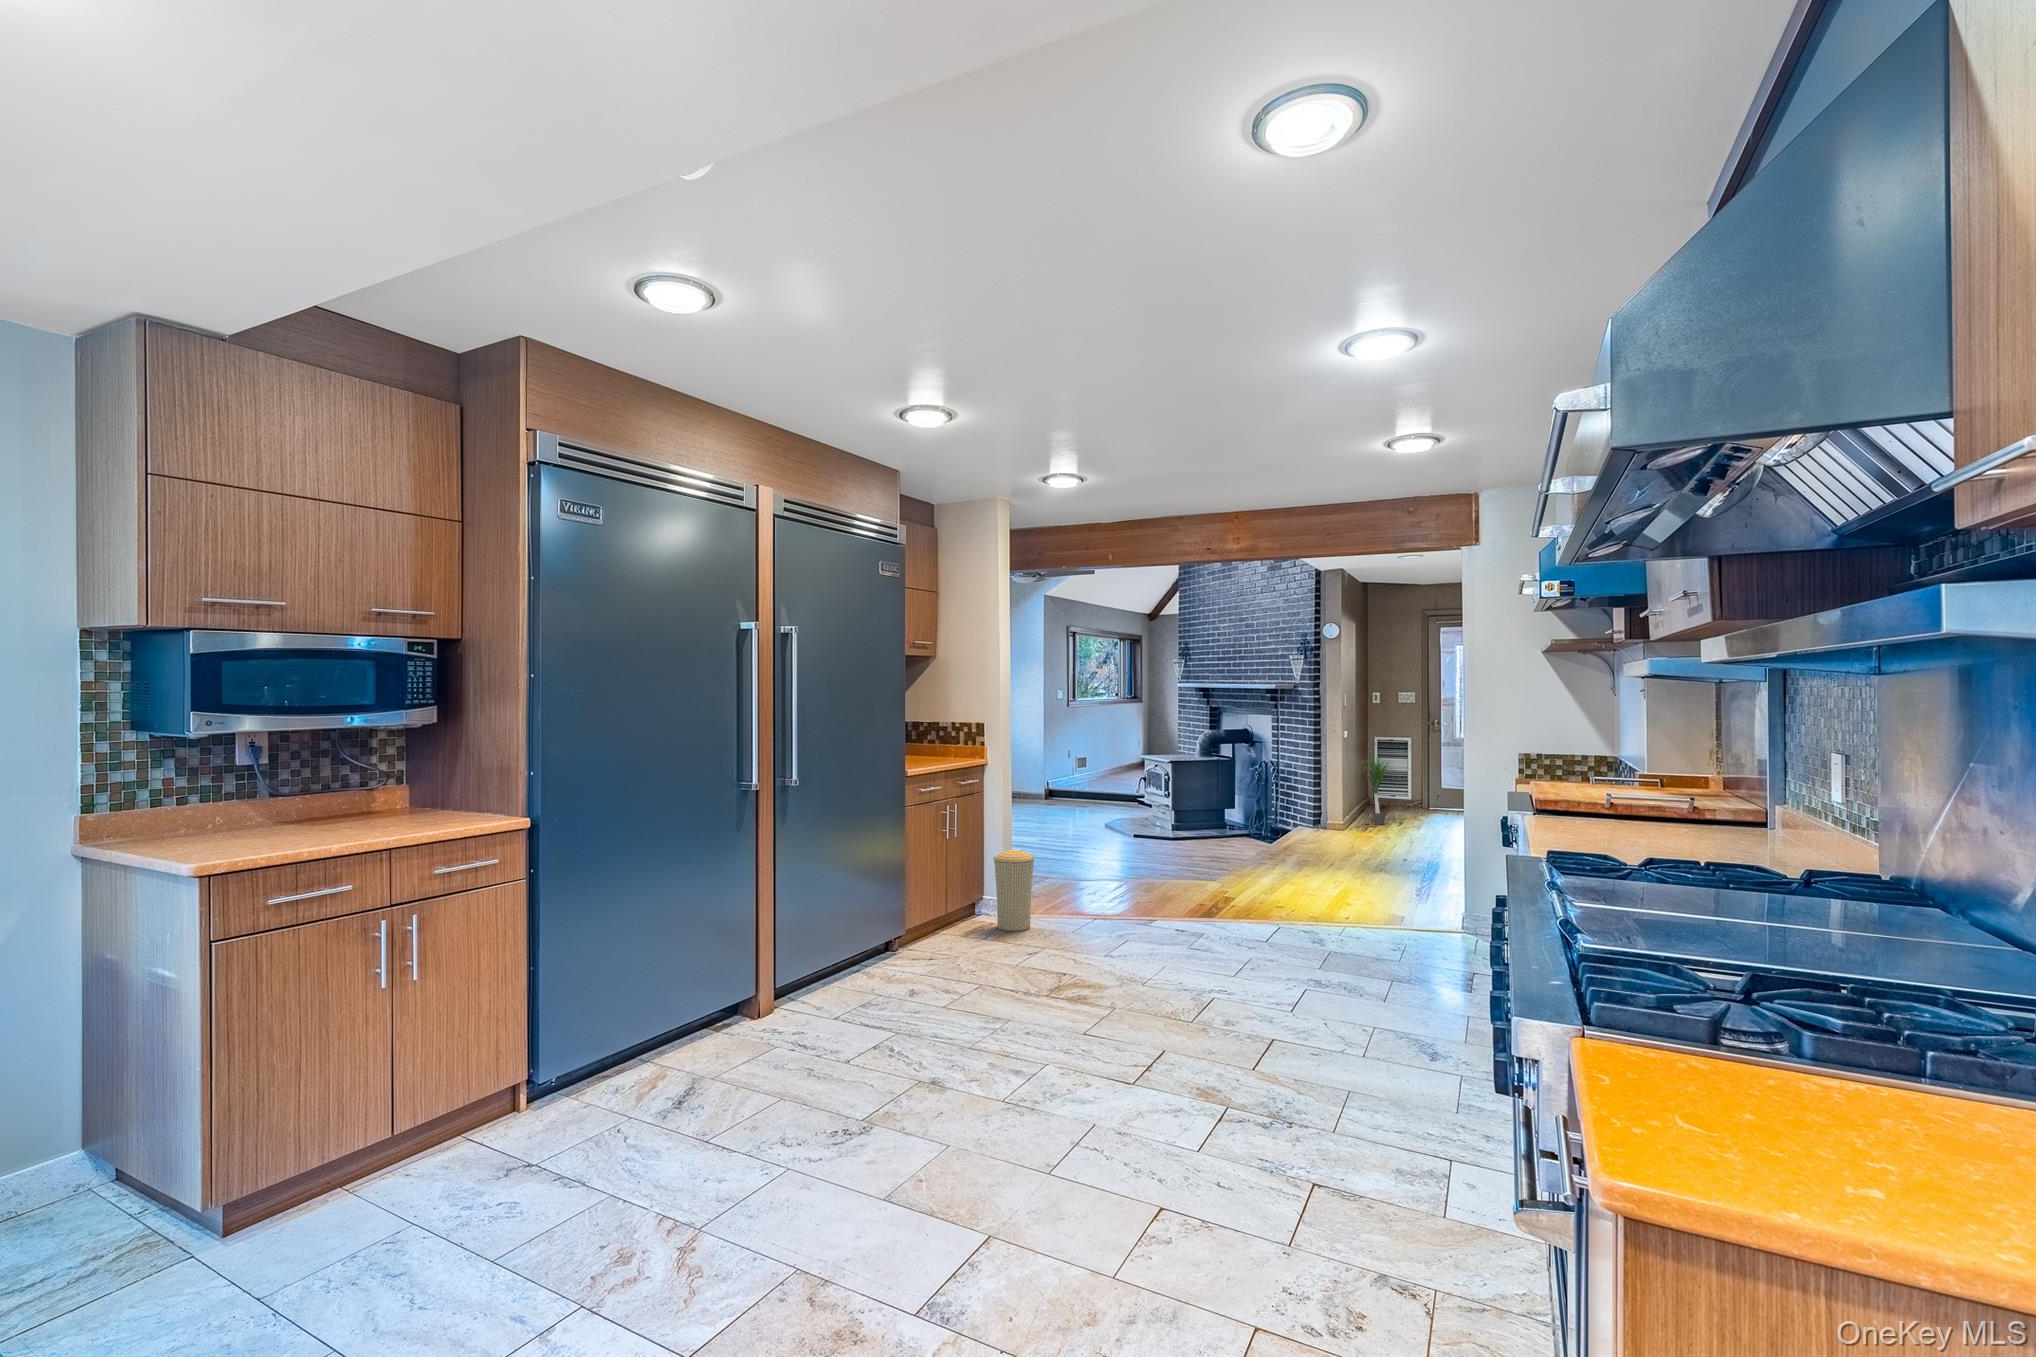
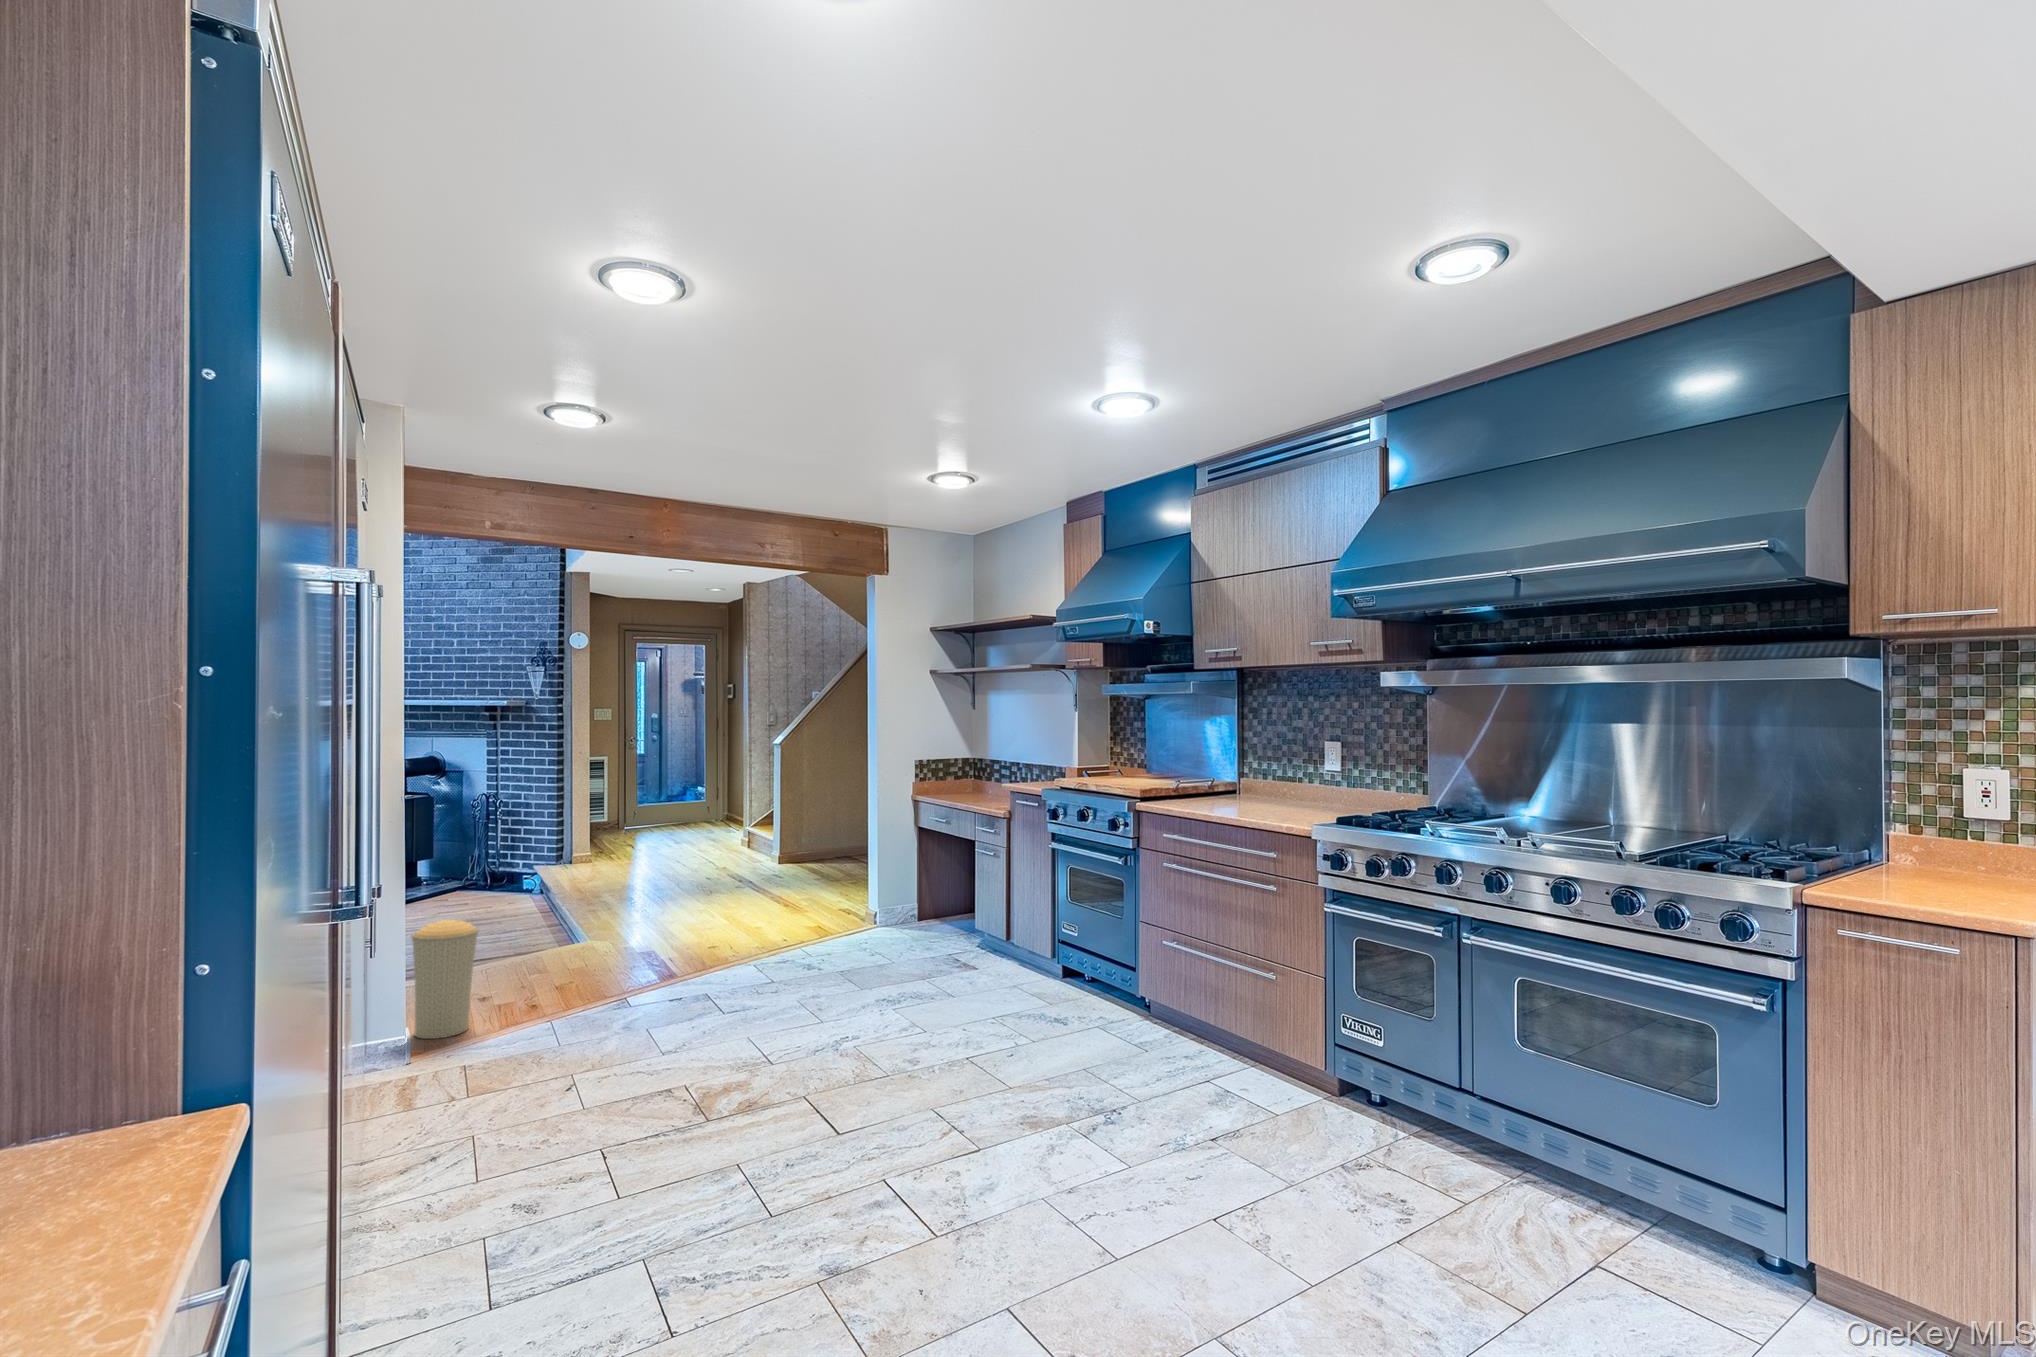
potted plant: present [1360,758,1394,825] -> none [575,771,632,851]

